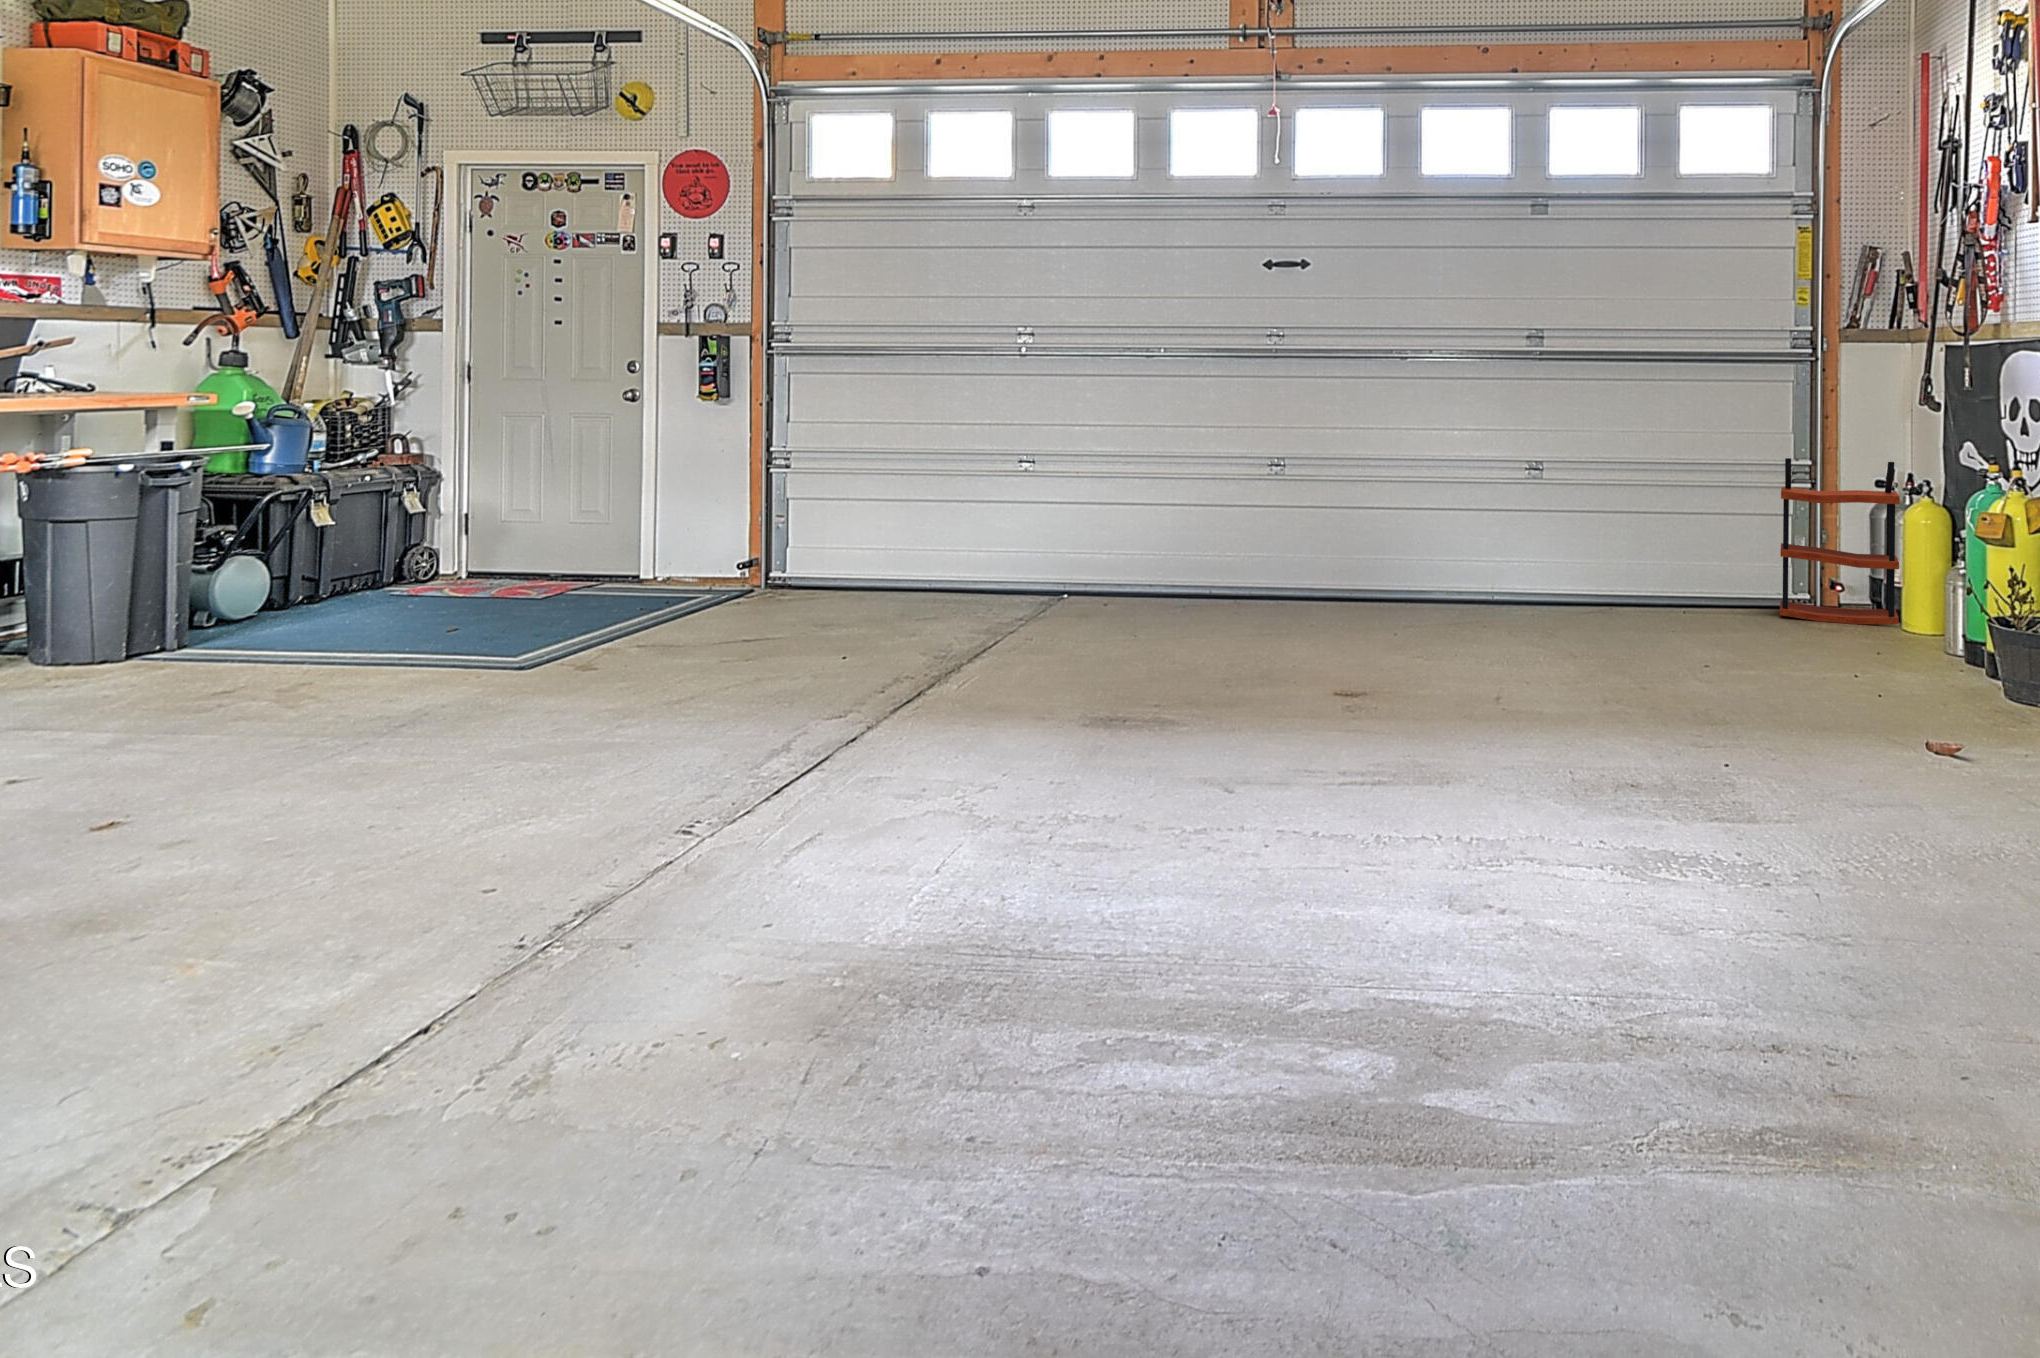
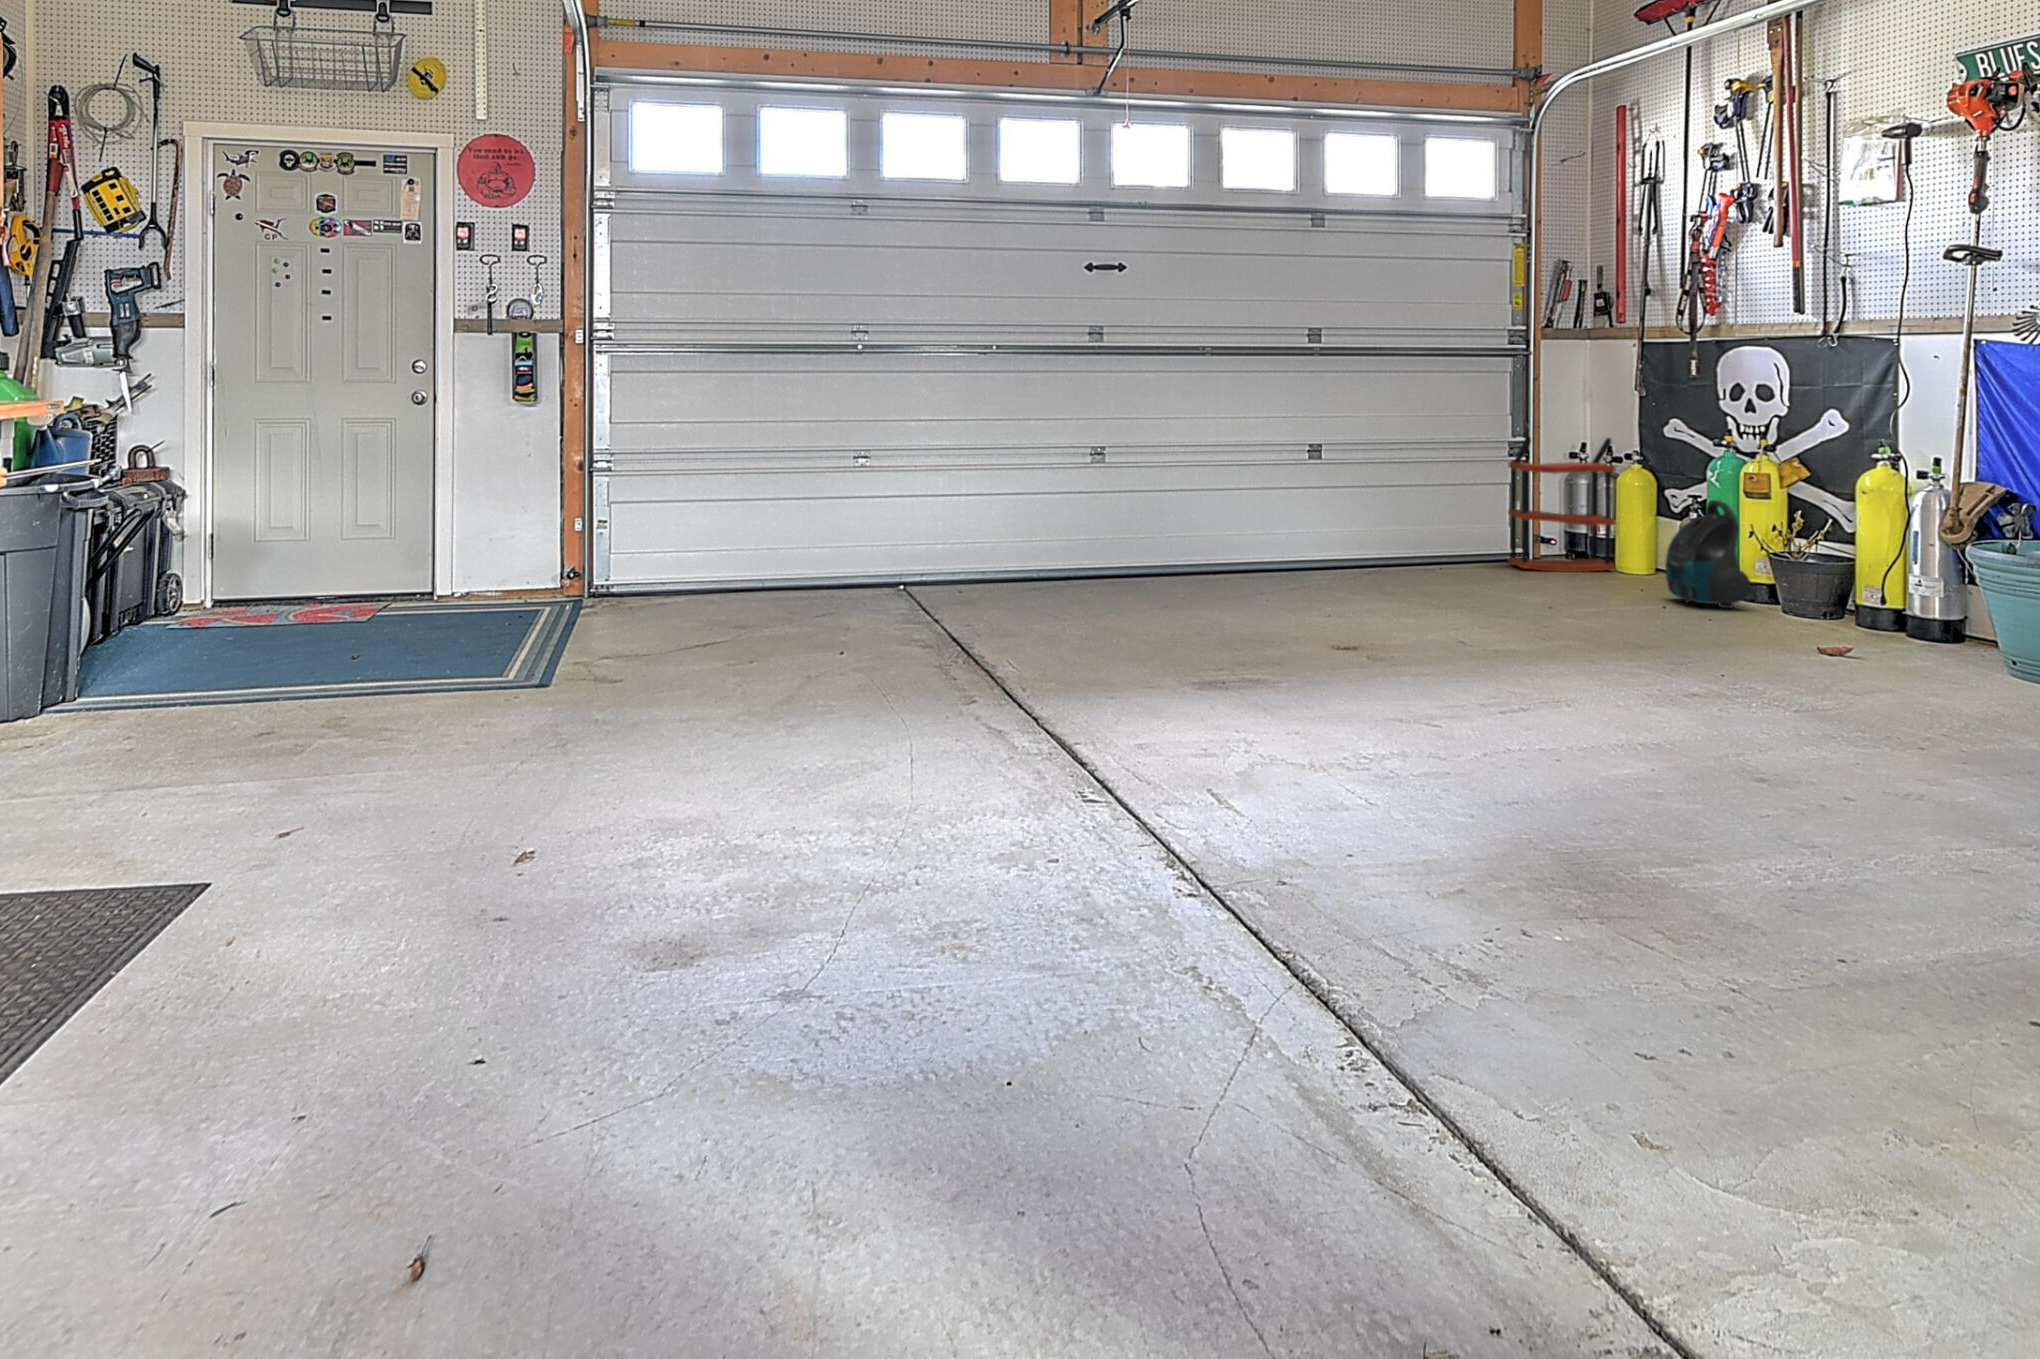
vacuum cleaner: none [1879,543,1965,683] -> present [1665,500,1751,609]

